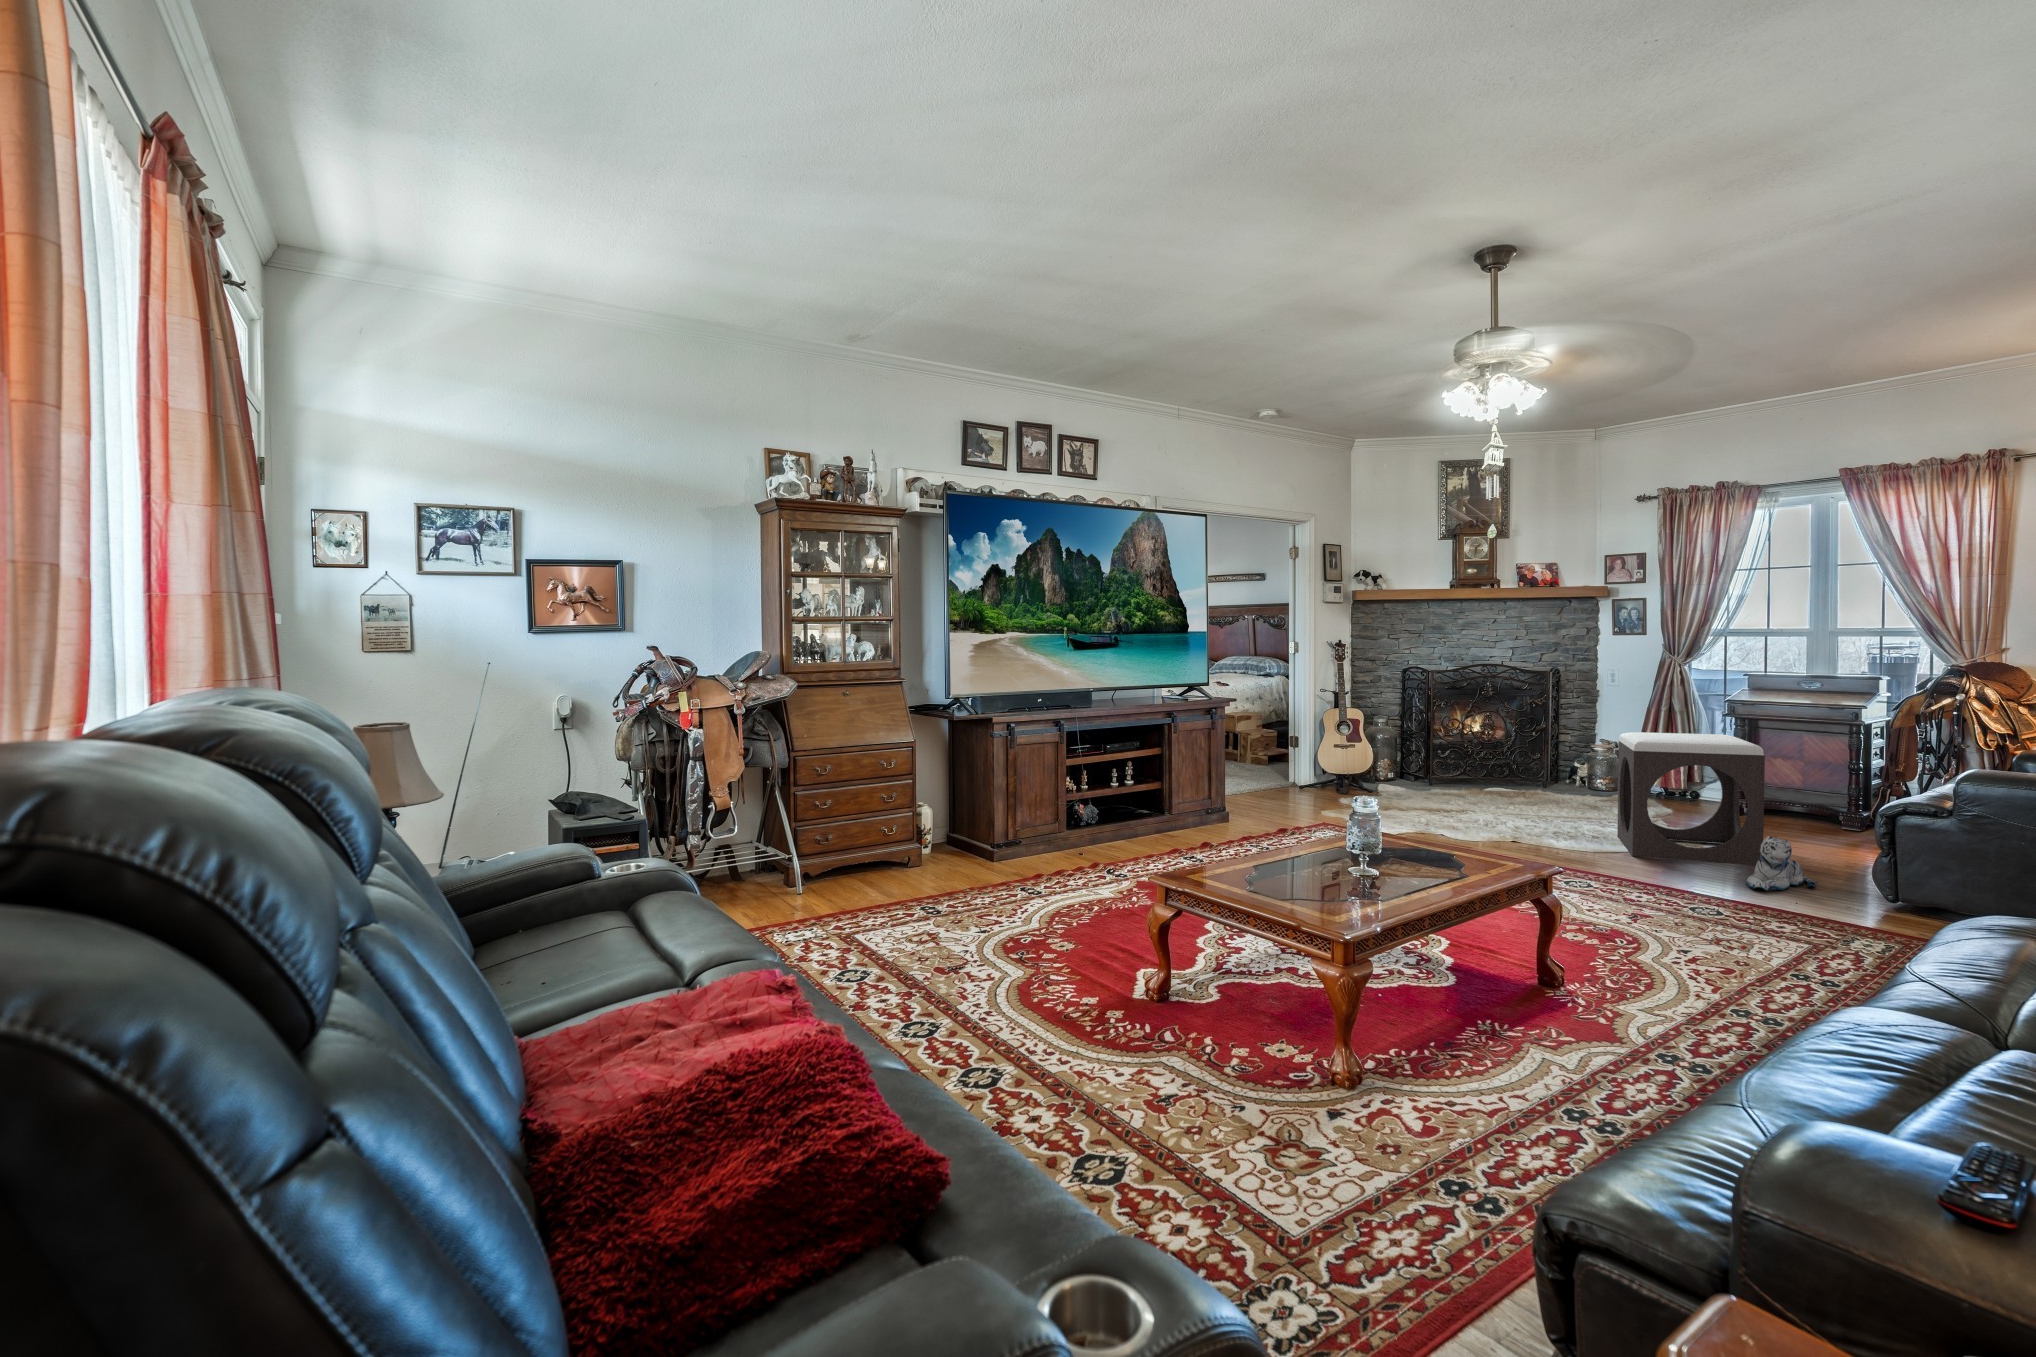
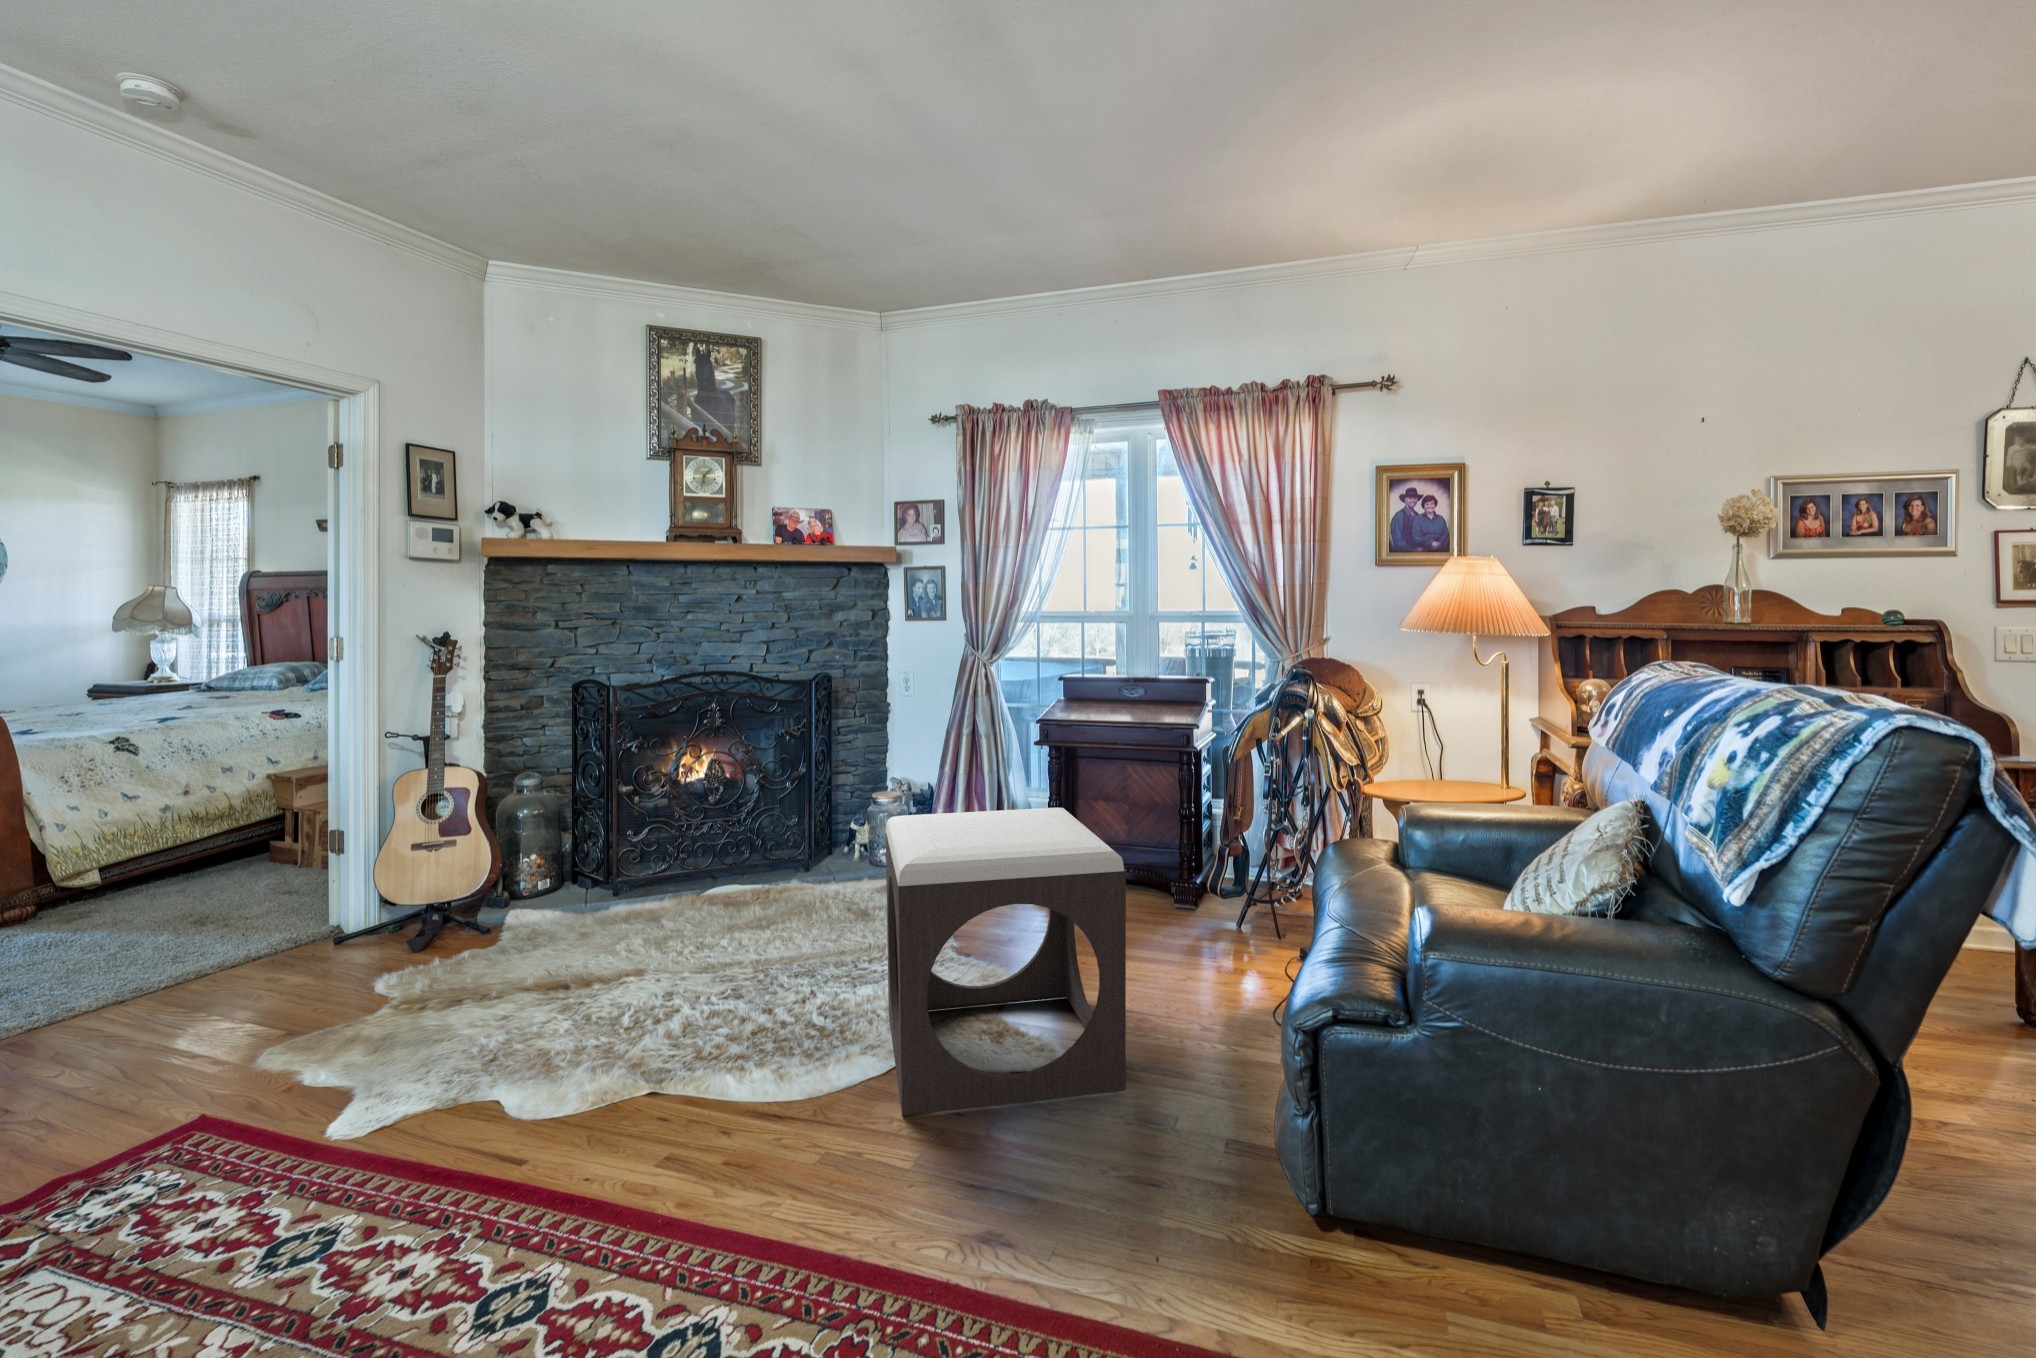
plush toy: present [1747,836,1816,891] -> none [1118,1097,1237,1264]

